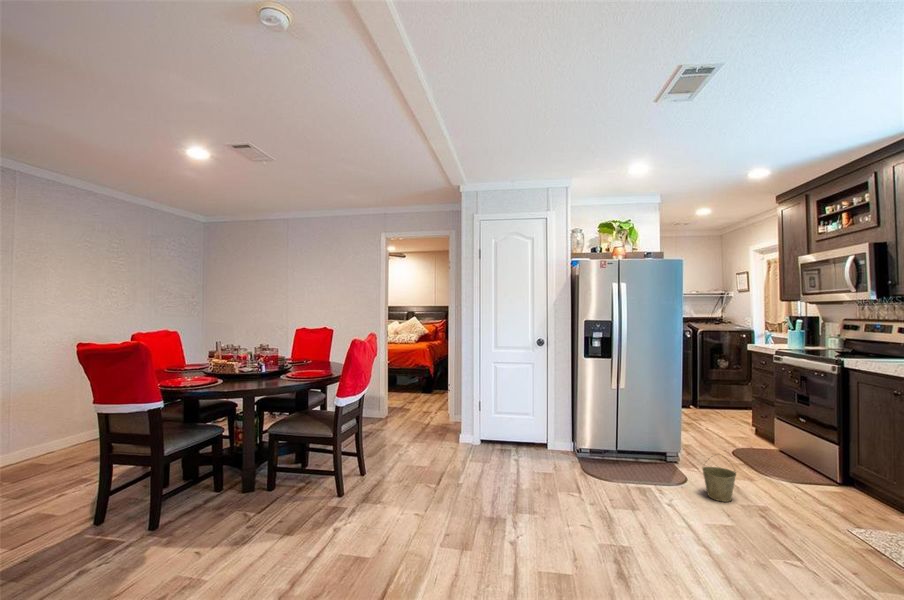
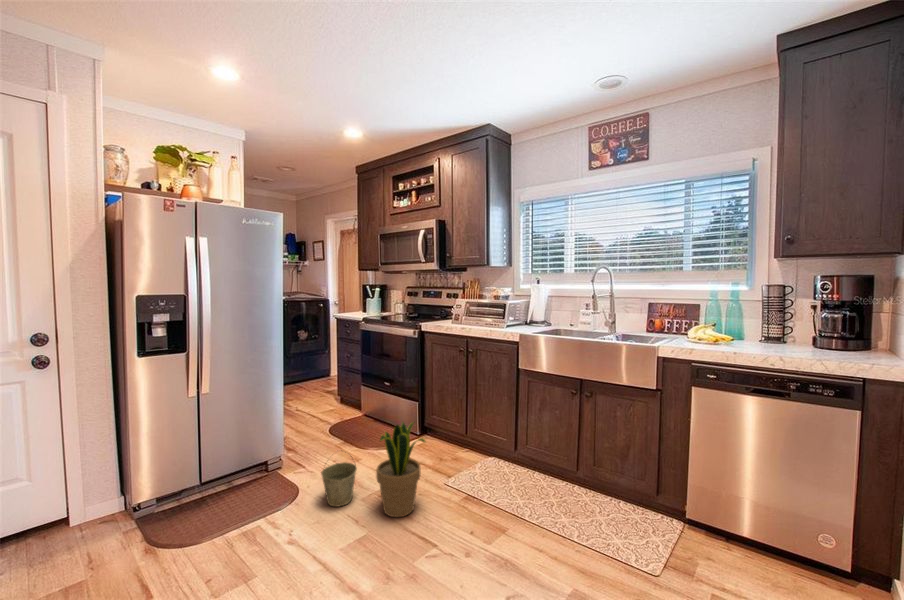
potted plant: none [749,442,805,530] -> present [376,423,425,517]

